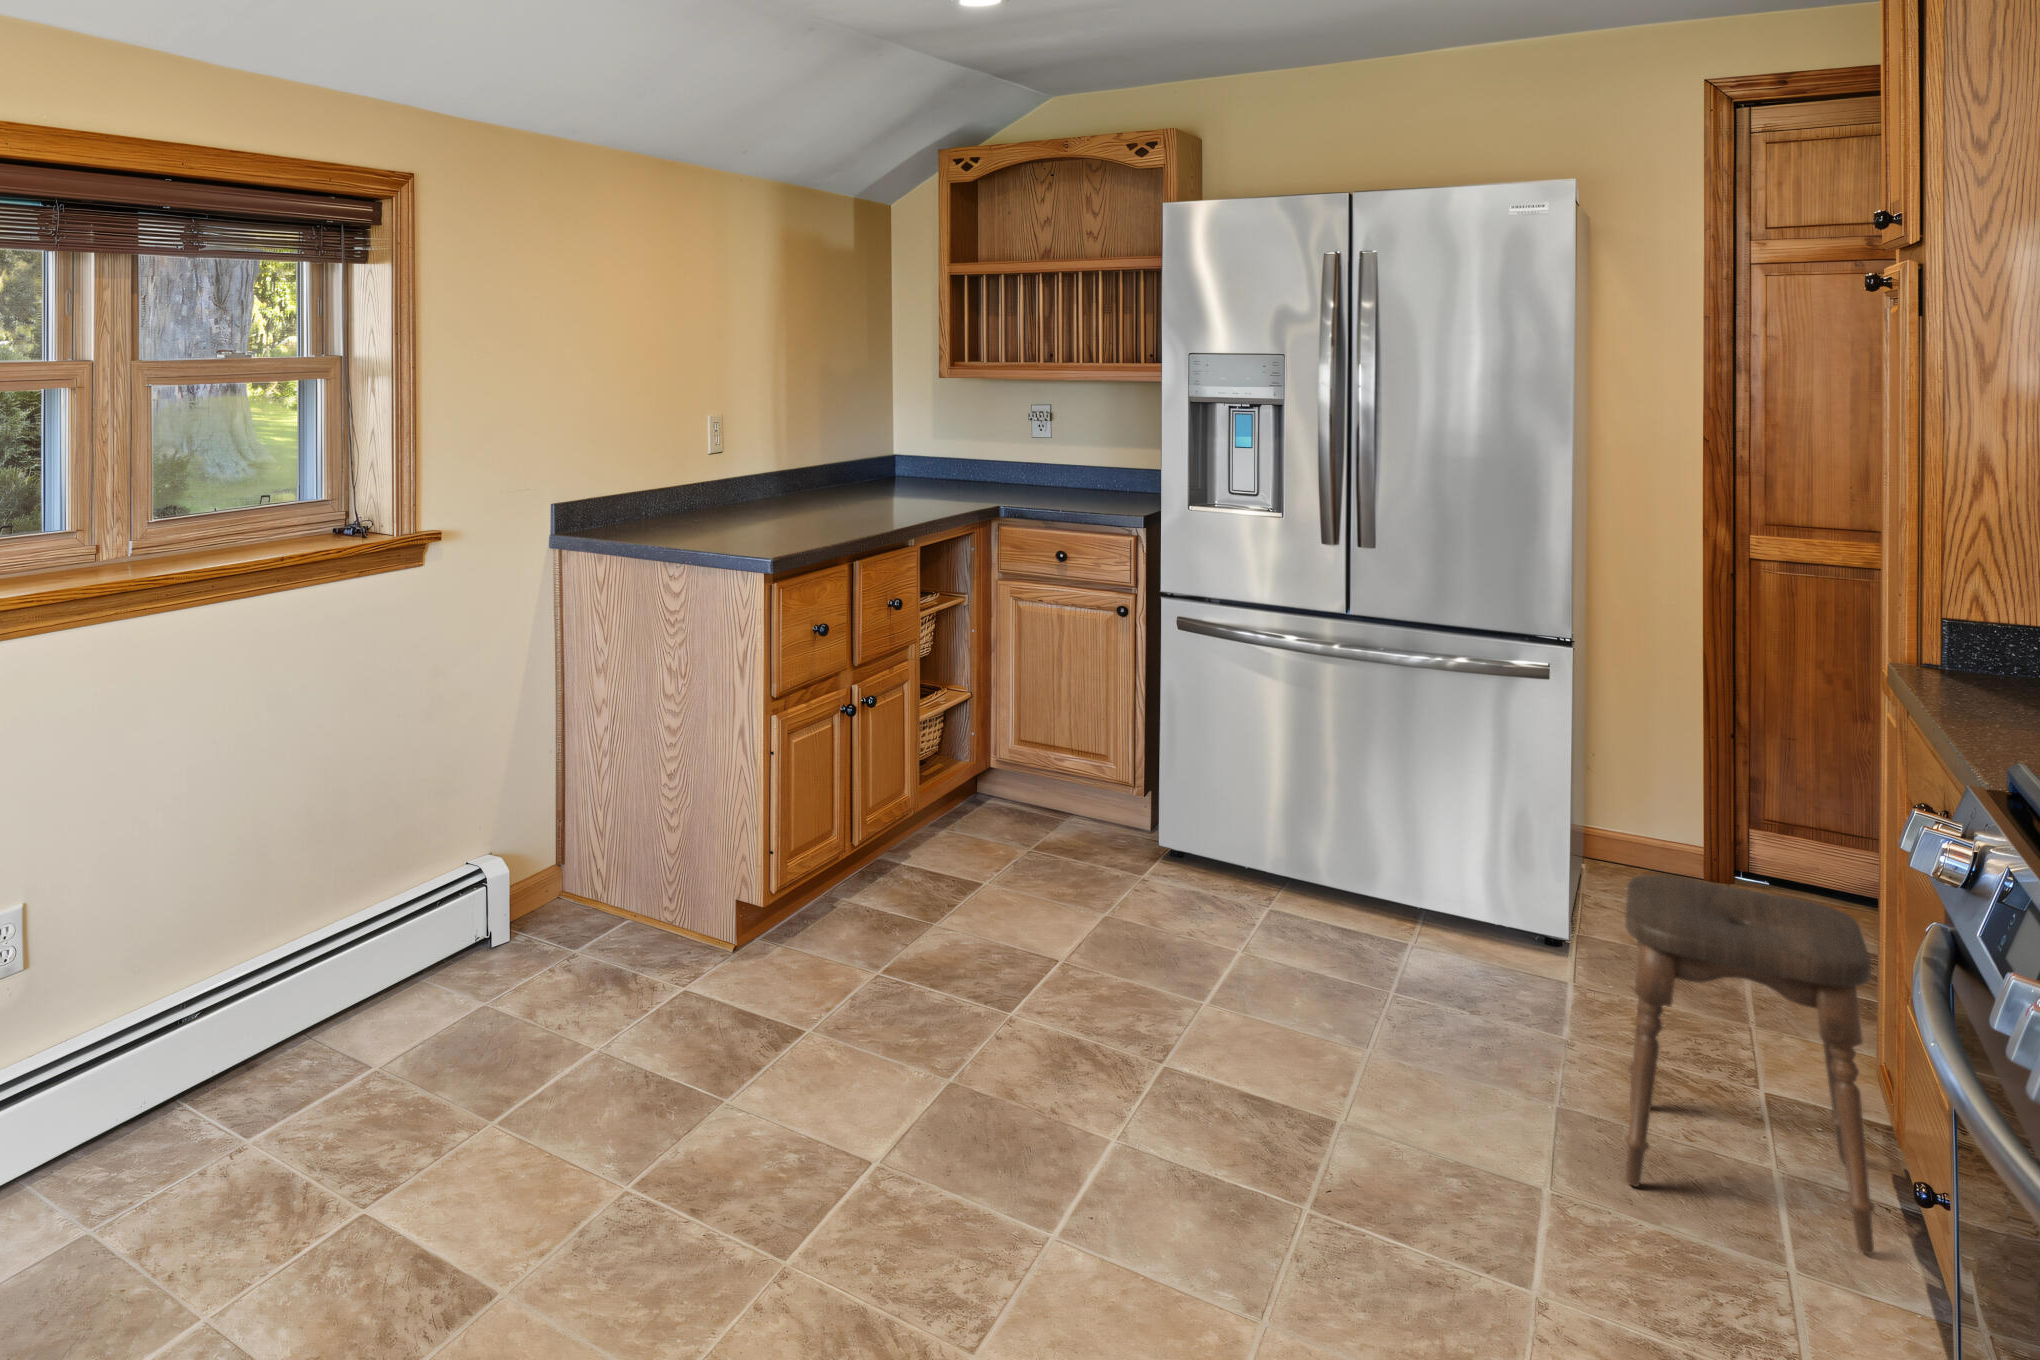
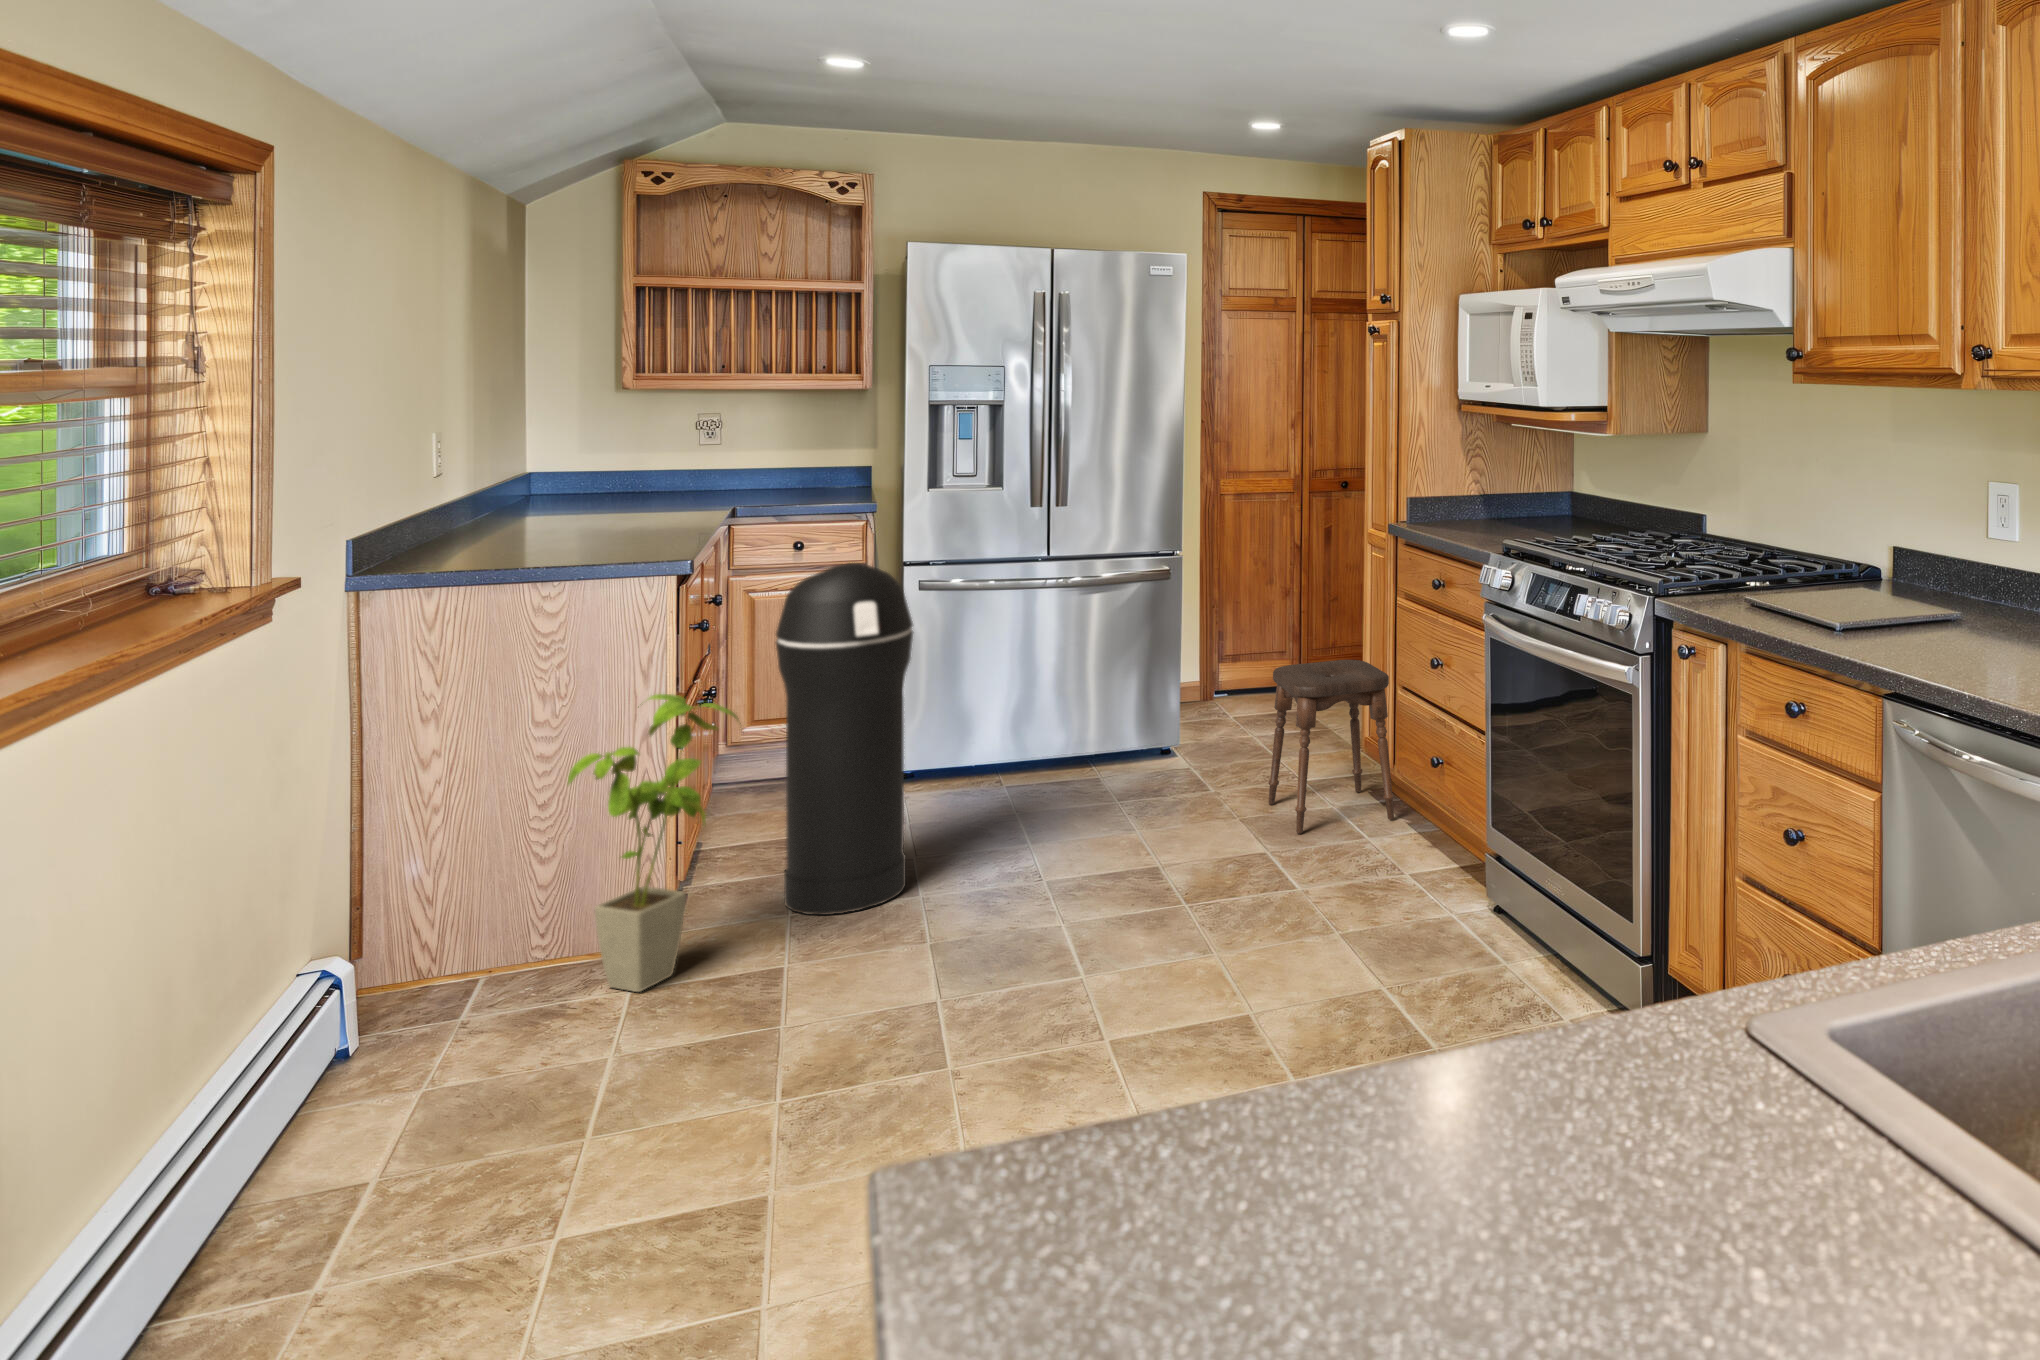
trash can: none [879,584,1031,1005] -> present [775,563,914,915]
house plant: none [638,691,789,995] -> present [568,694,741,992]

